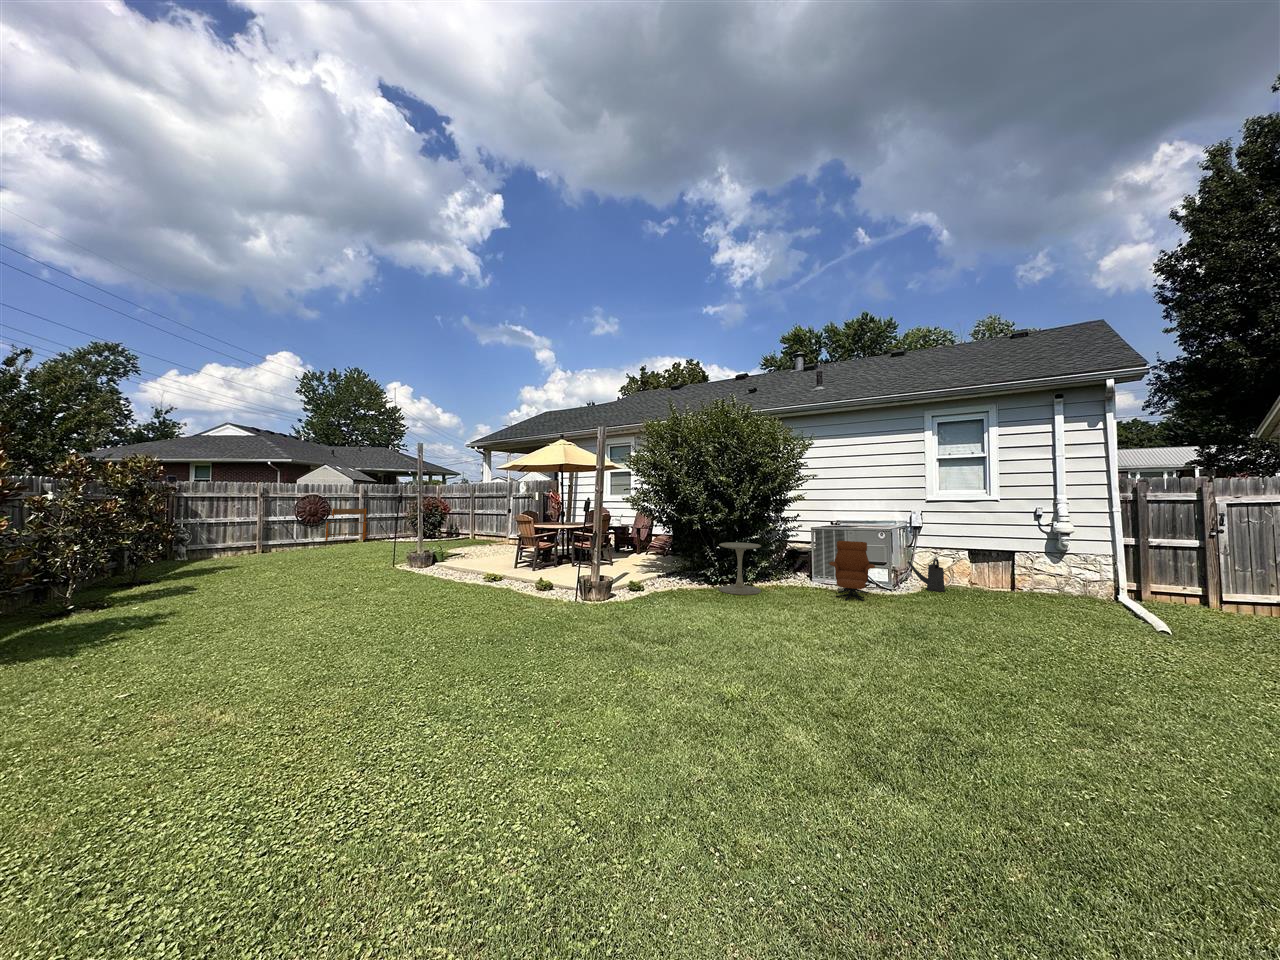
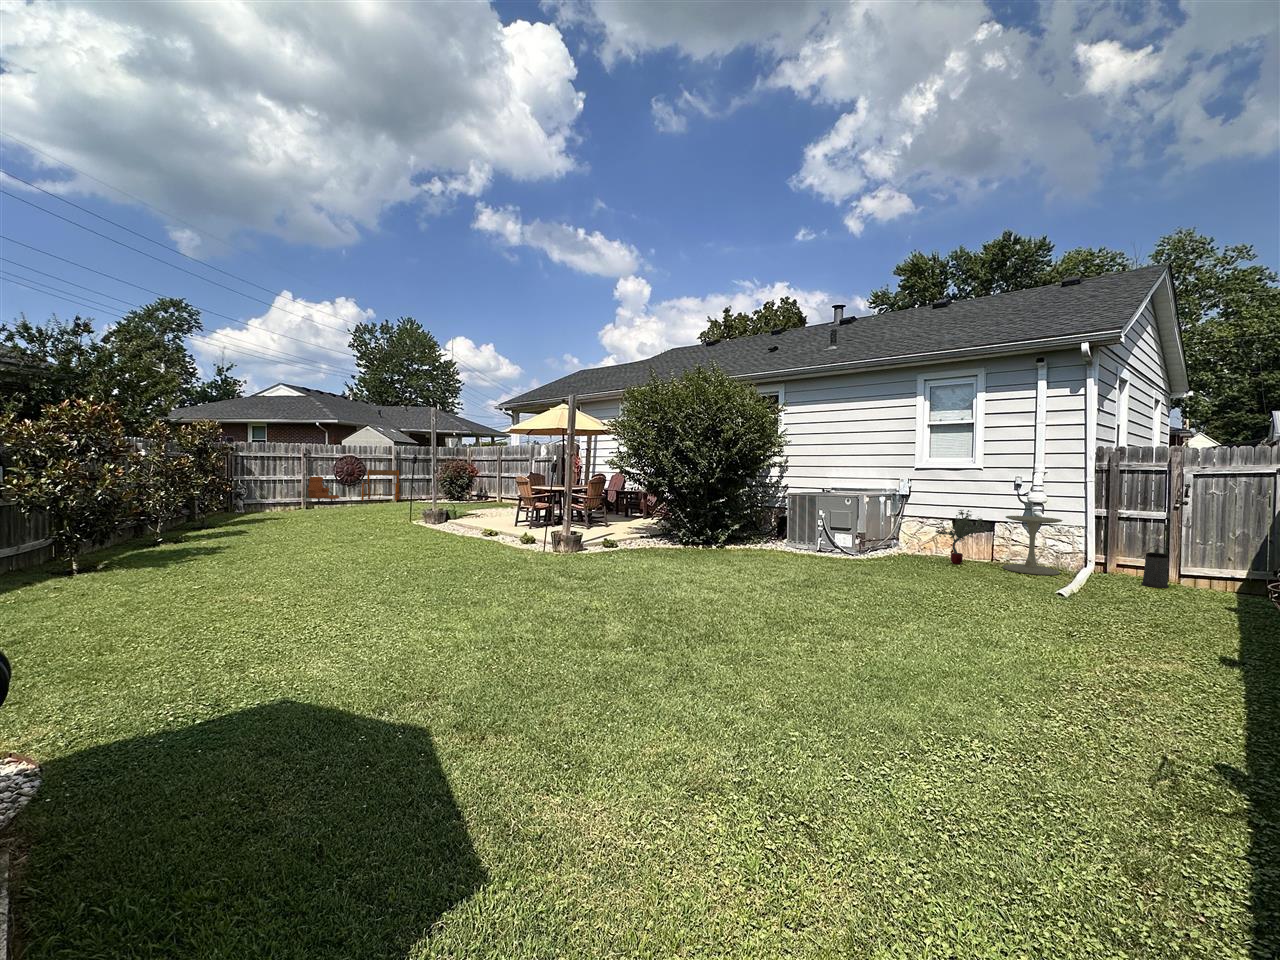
potted tree: none [959,540,1013,594] -> present [936,510,983,564]
lounge chair: present [829,541,875,601] -> present [307,477,339,505]
pedestal table: present [719,542,761,595] -> present [1003,516,1063,575]
watering can: present [908,559,951,592] -> present [1142,545,1169,588]

